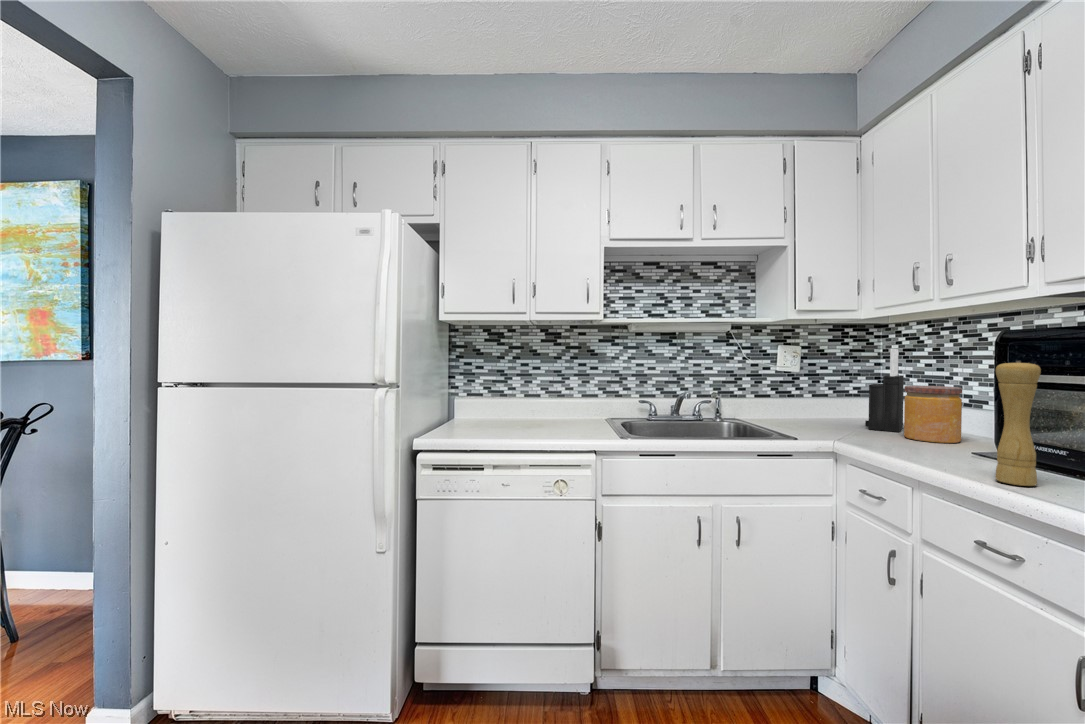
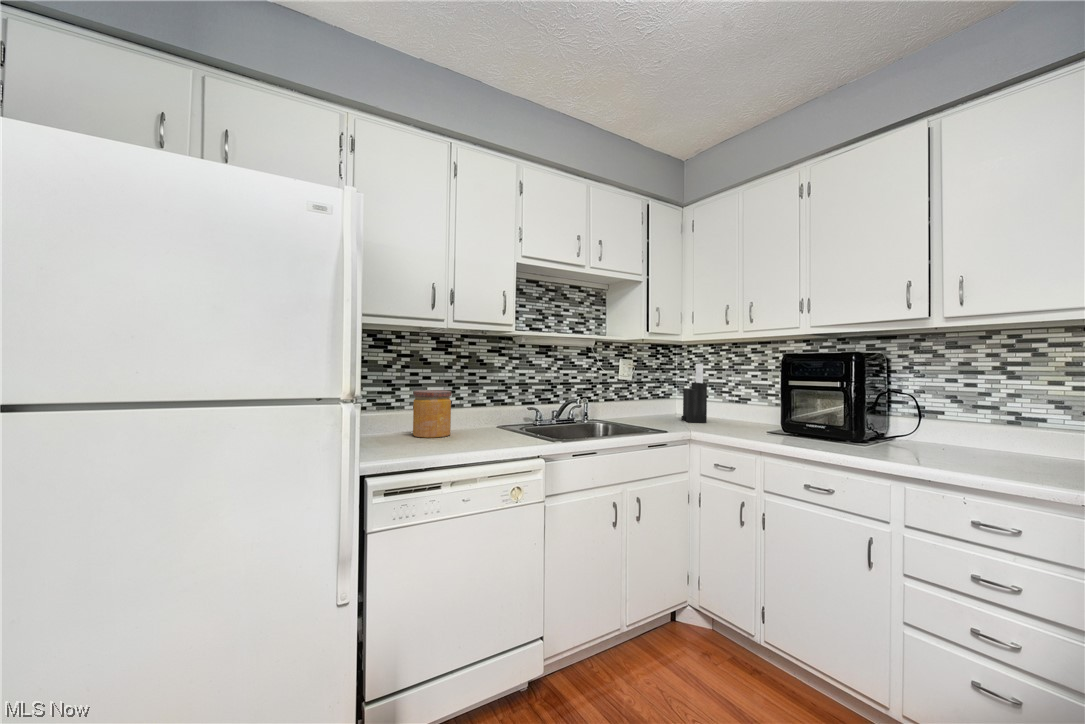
pepper mill: present [995,361,1041,486] -> none [818,373,841,449]
jar: present [904,385,962,443] -> present [413,390,451,438]

